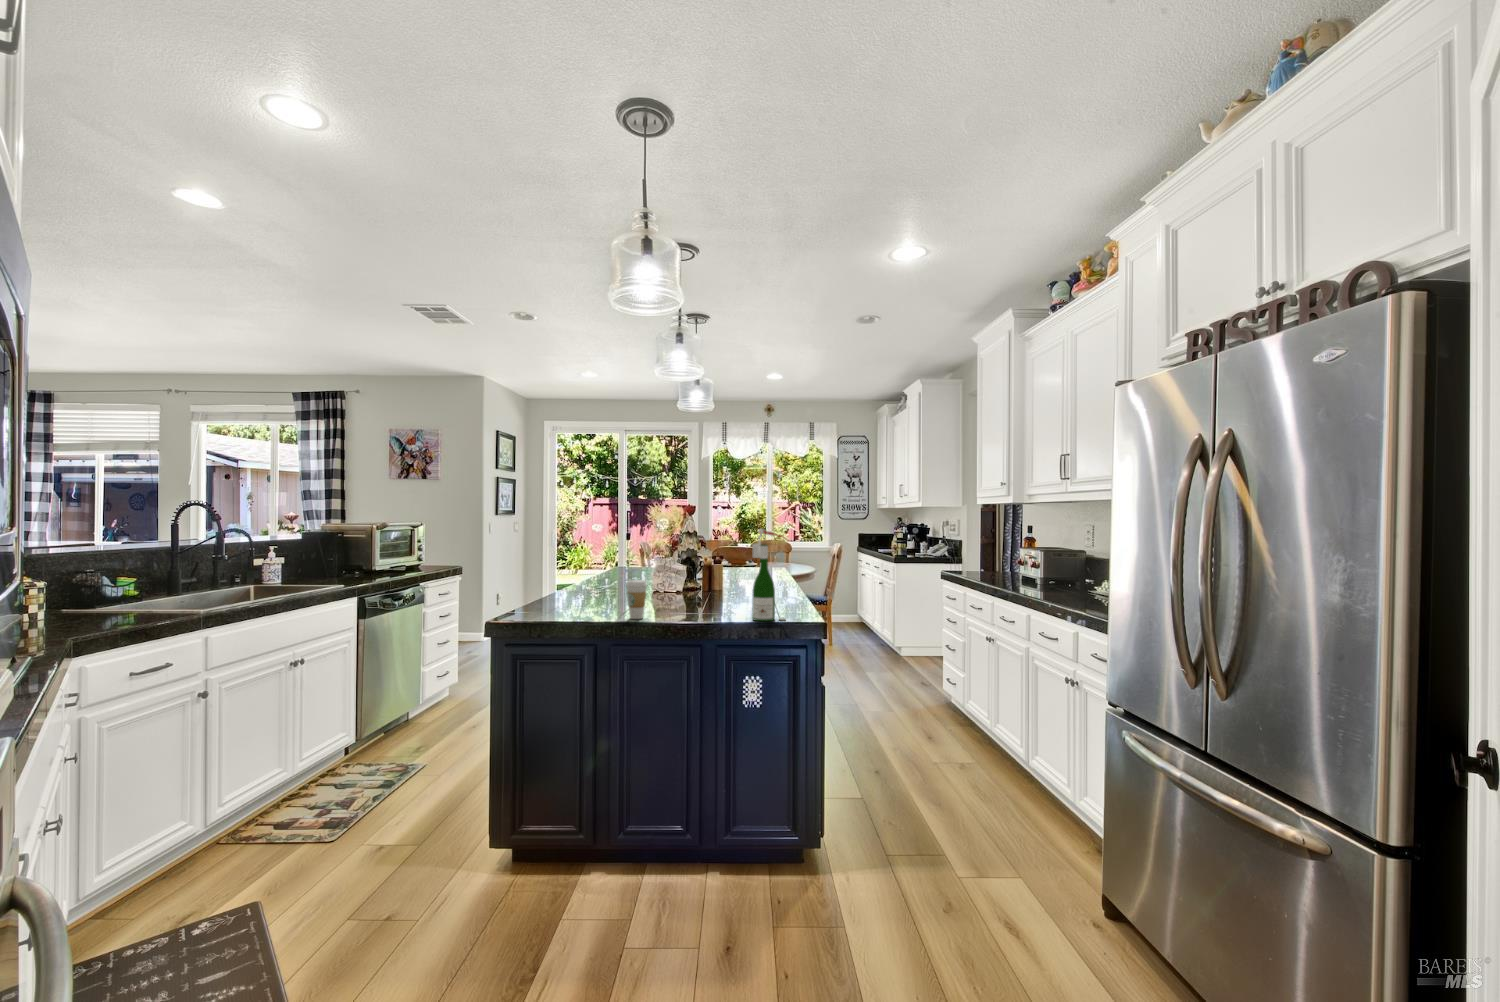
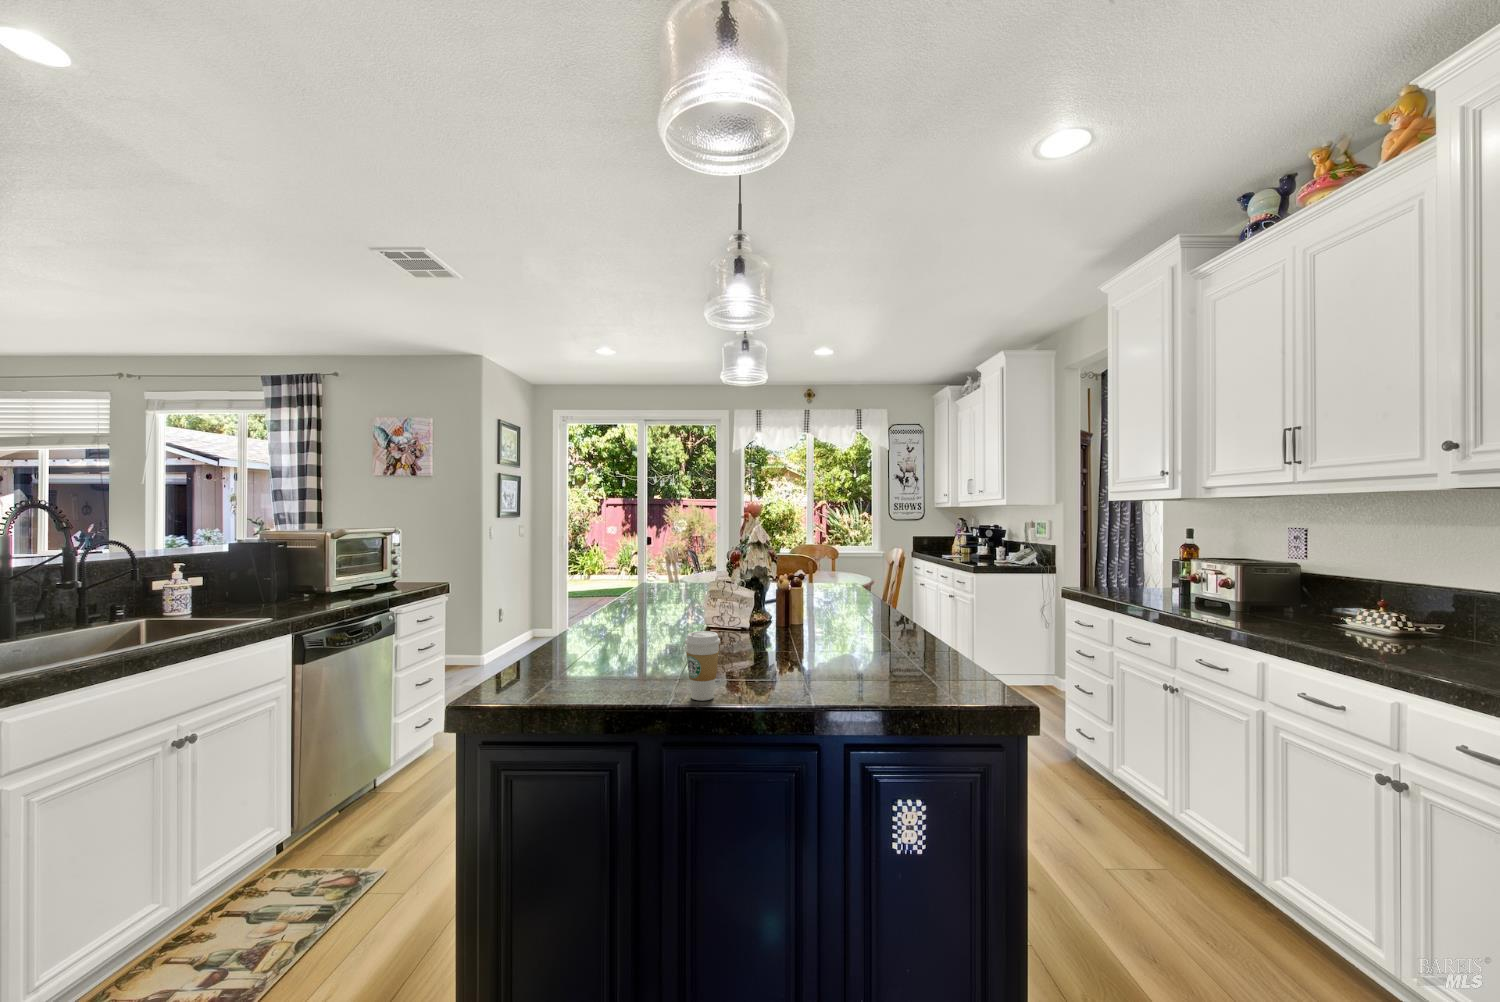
wine bottle: present [752,529,786,621] -> none [894,544,959,704]

